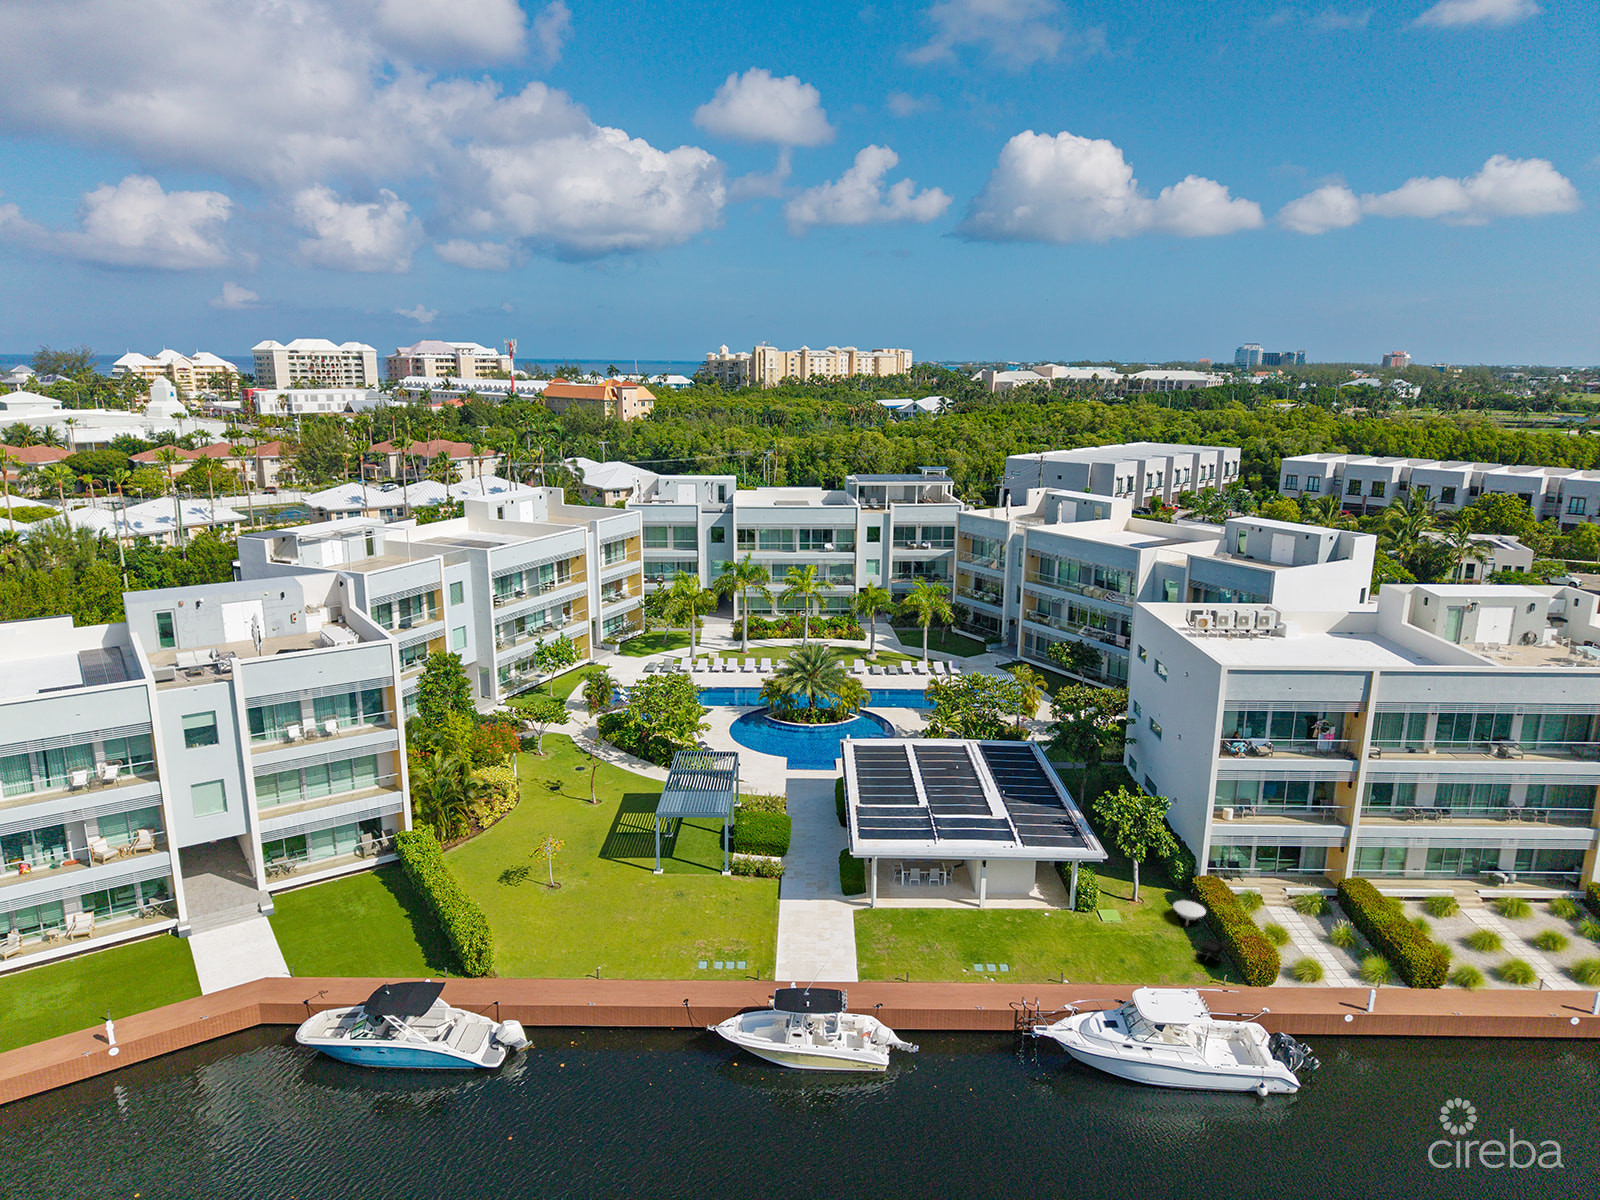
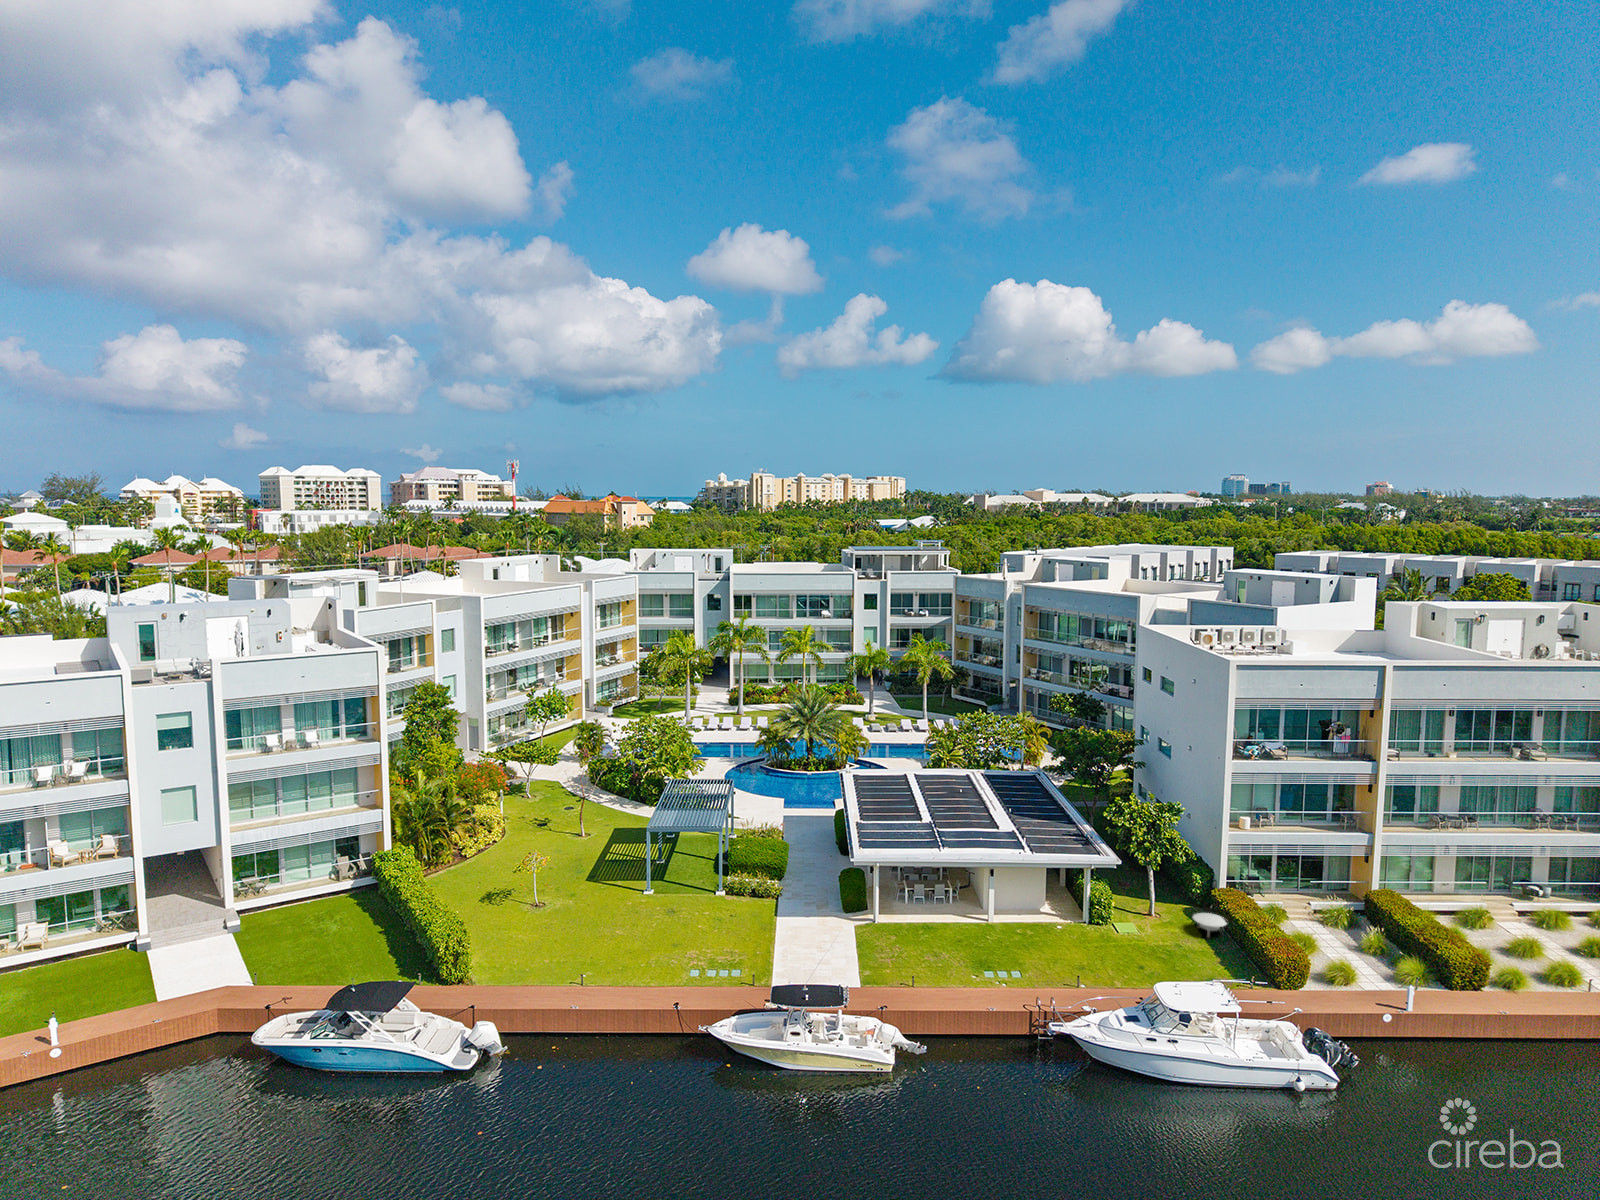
lounge chair: present [1200,938,1228,960] -> none [1221,944,1253,967]

